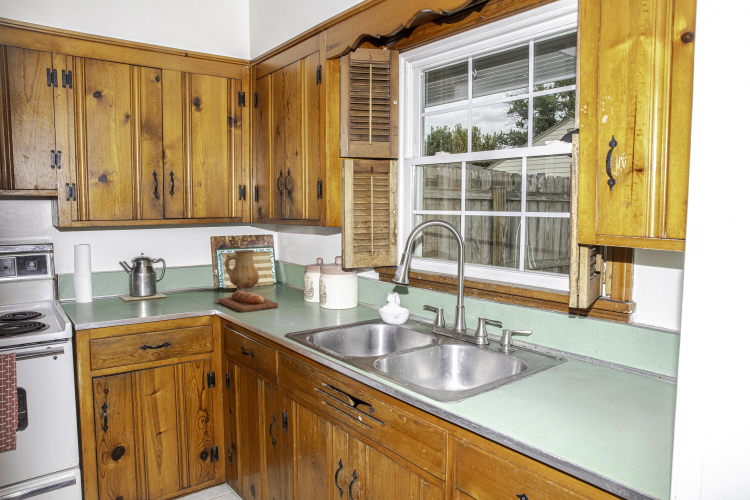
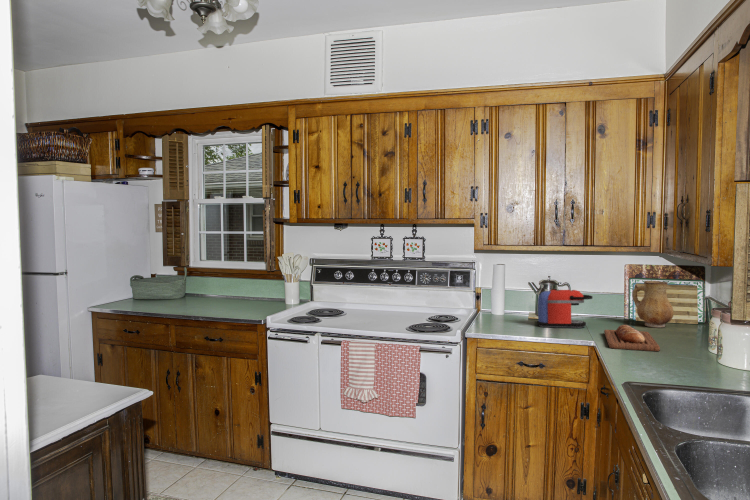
coffee maker: none [145,264,199,306] -> present [537,290,592,328]

